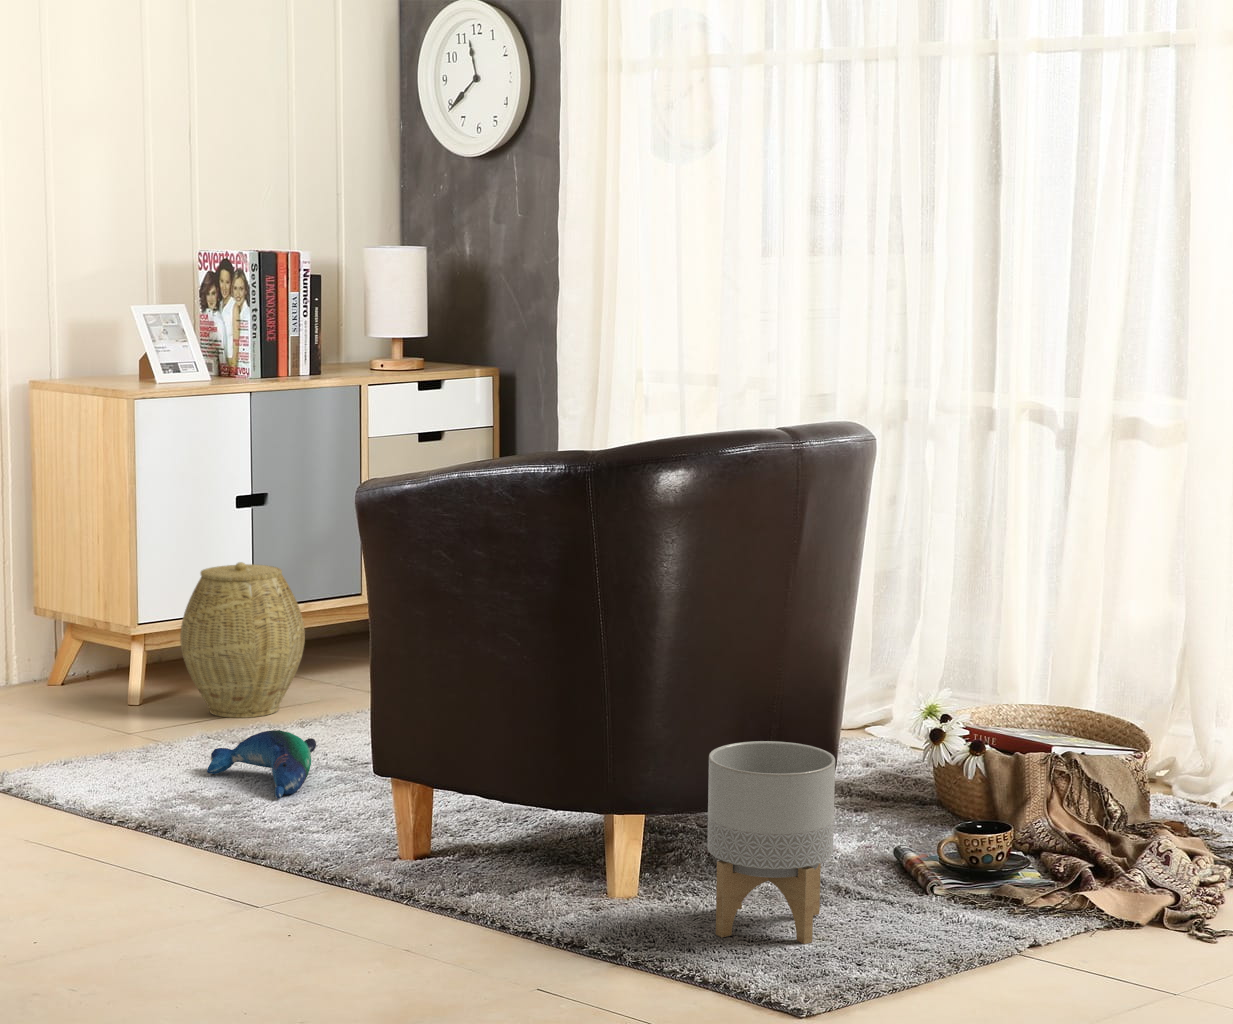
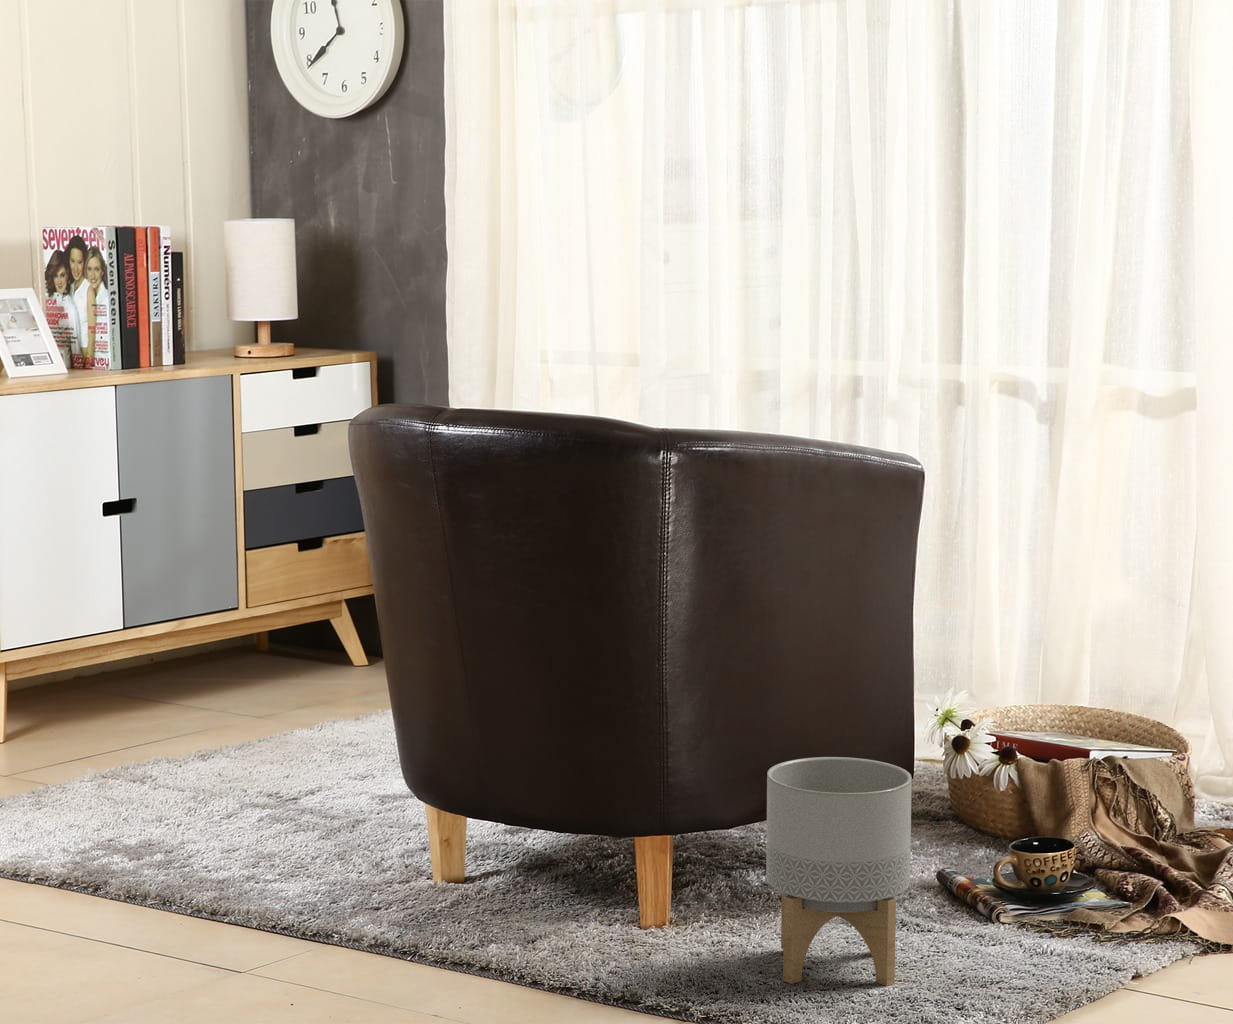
woven basket: present [180,562,305,718] -> none [47,580,192,760]
plush toy: present [207,730,316,799] -> none [111,771,241,850]

